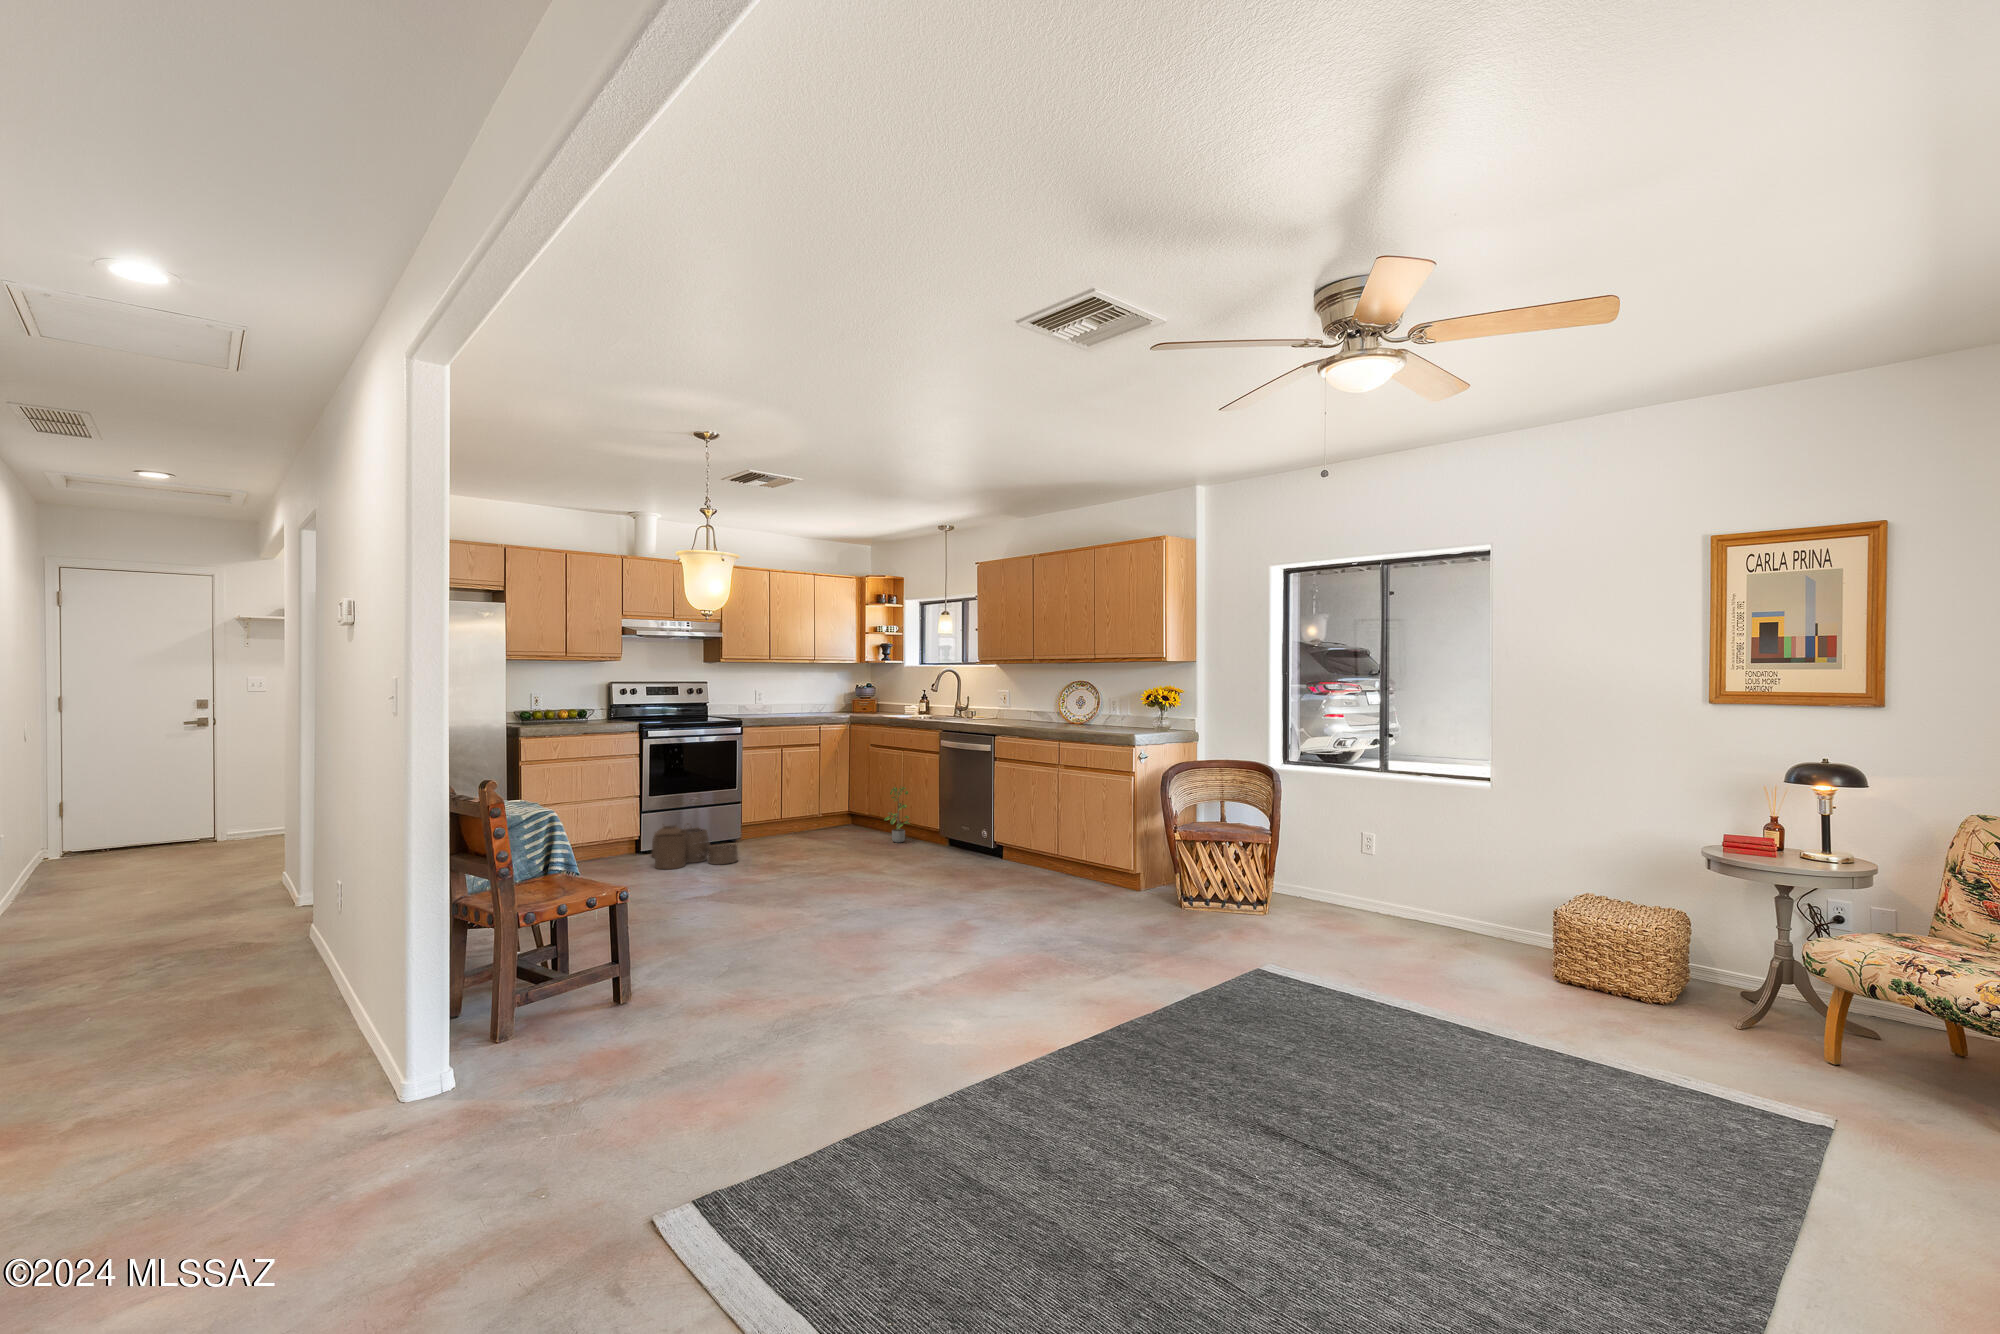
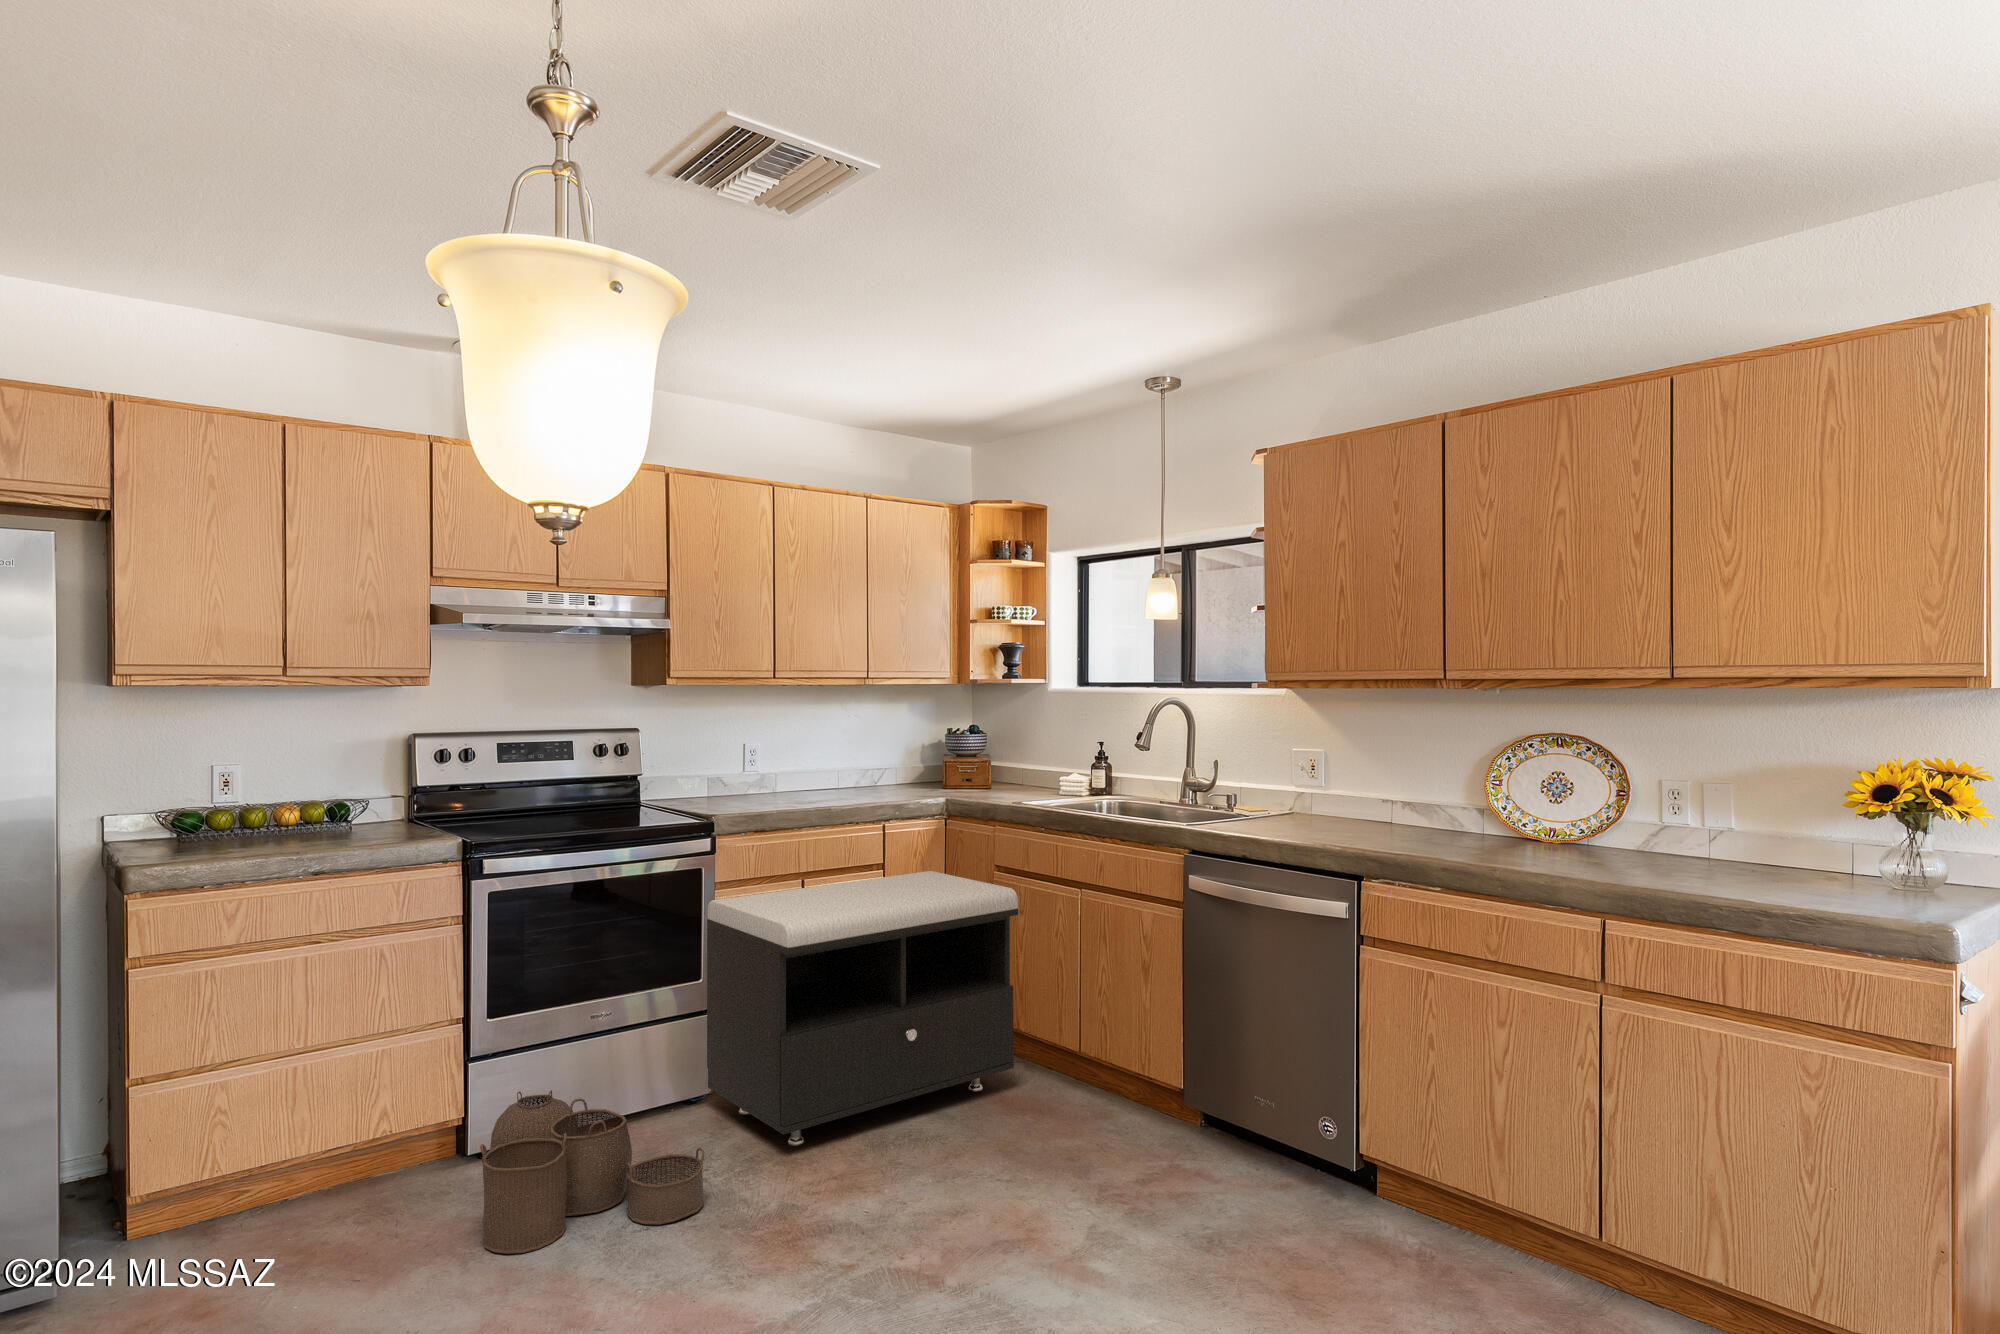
storage bench: none [739,747,875,850] -> present [707,871,1018,1146]
potted plant: present [884,786,910,842] -> none [1043,971,1112,1108]

